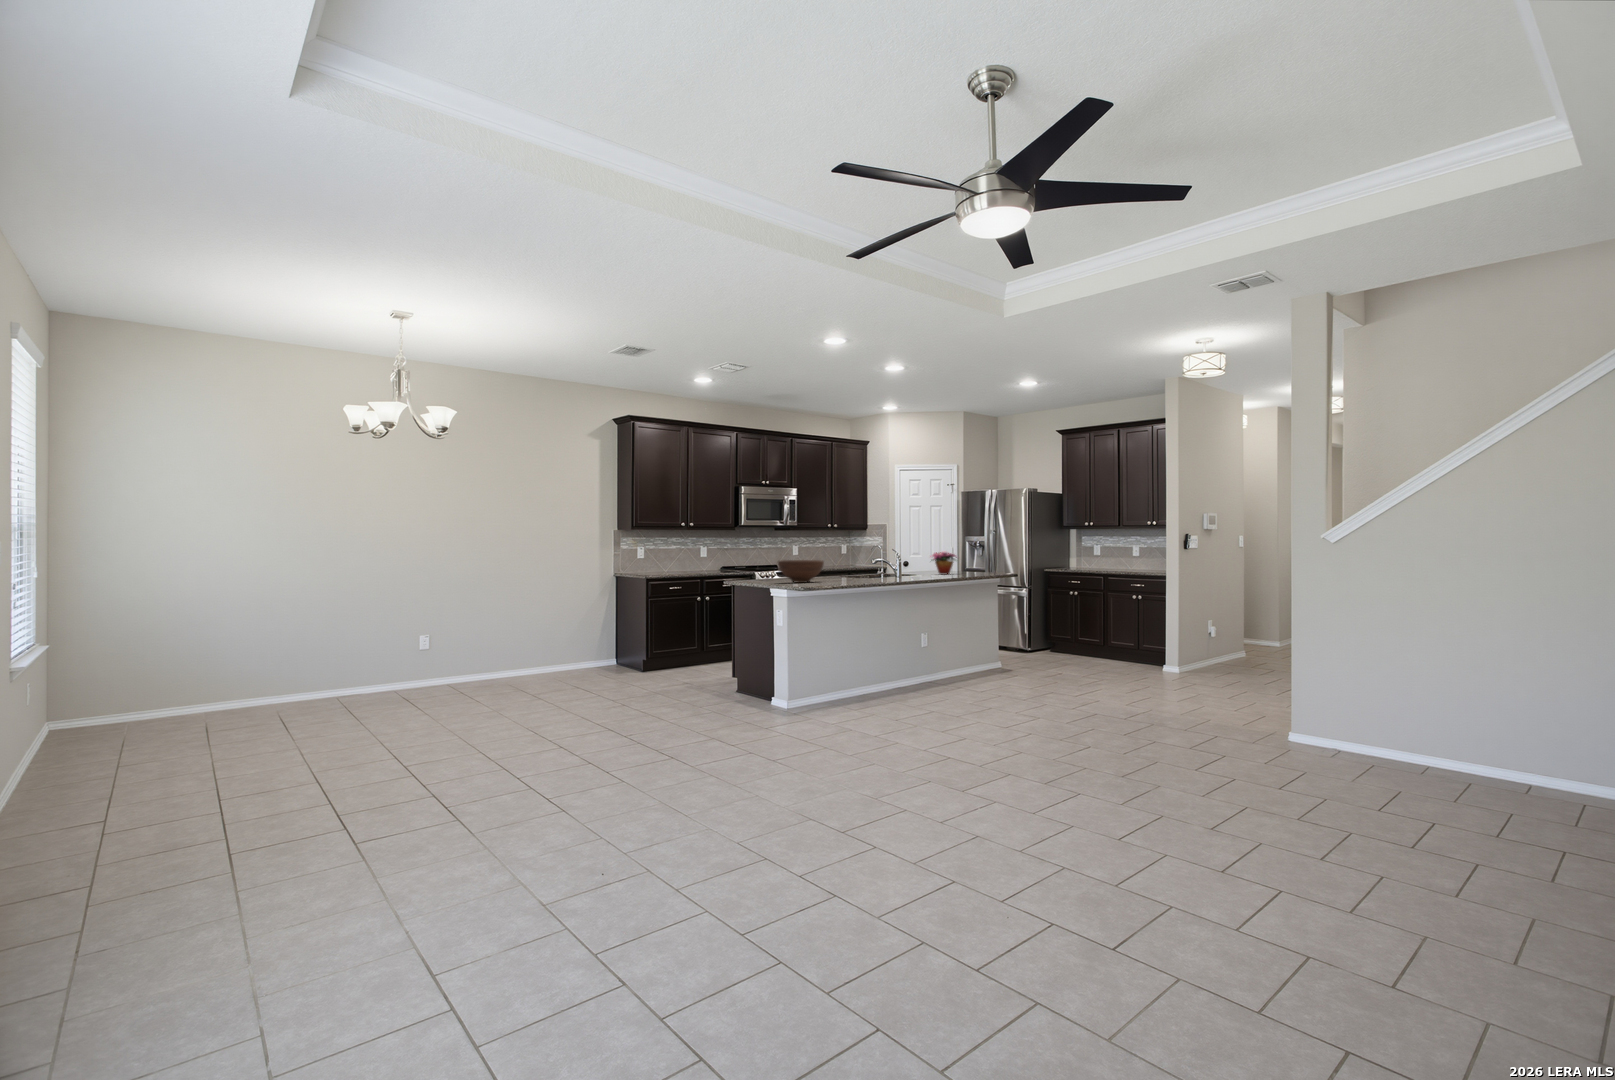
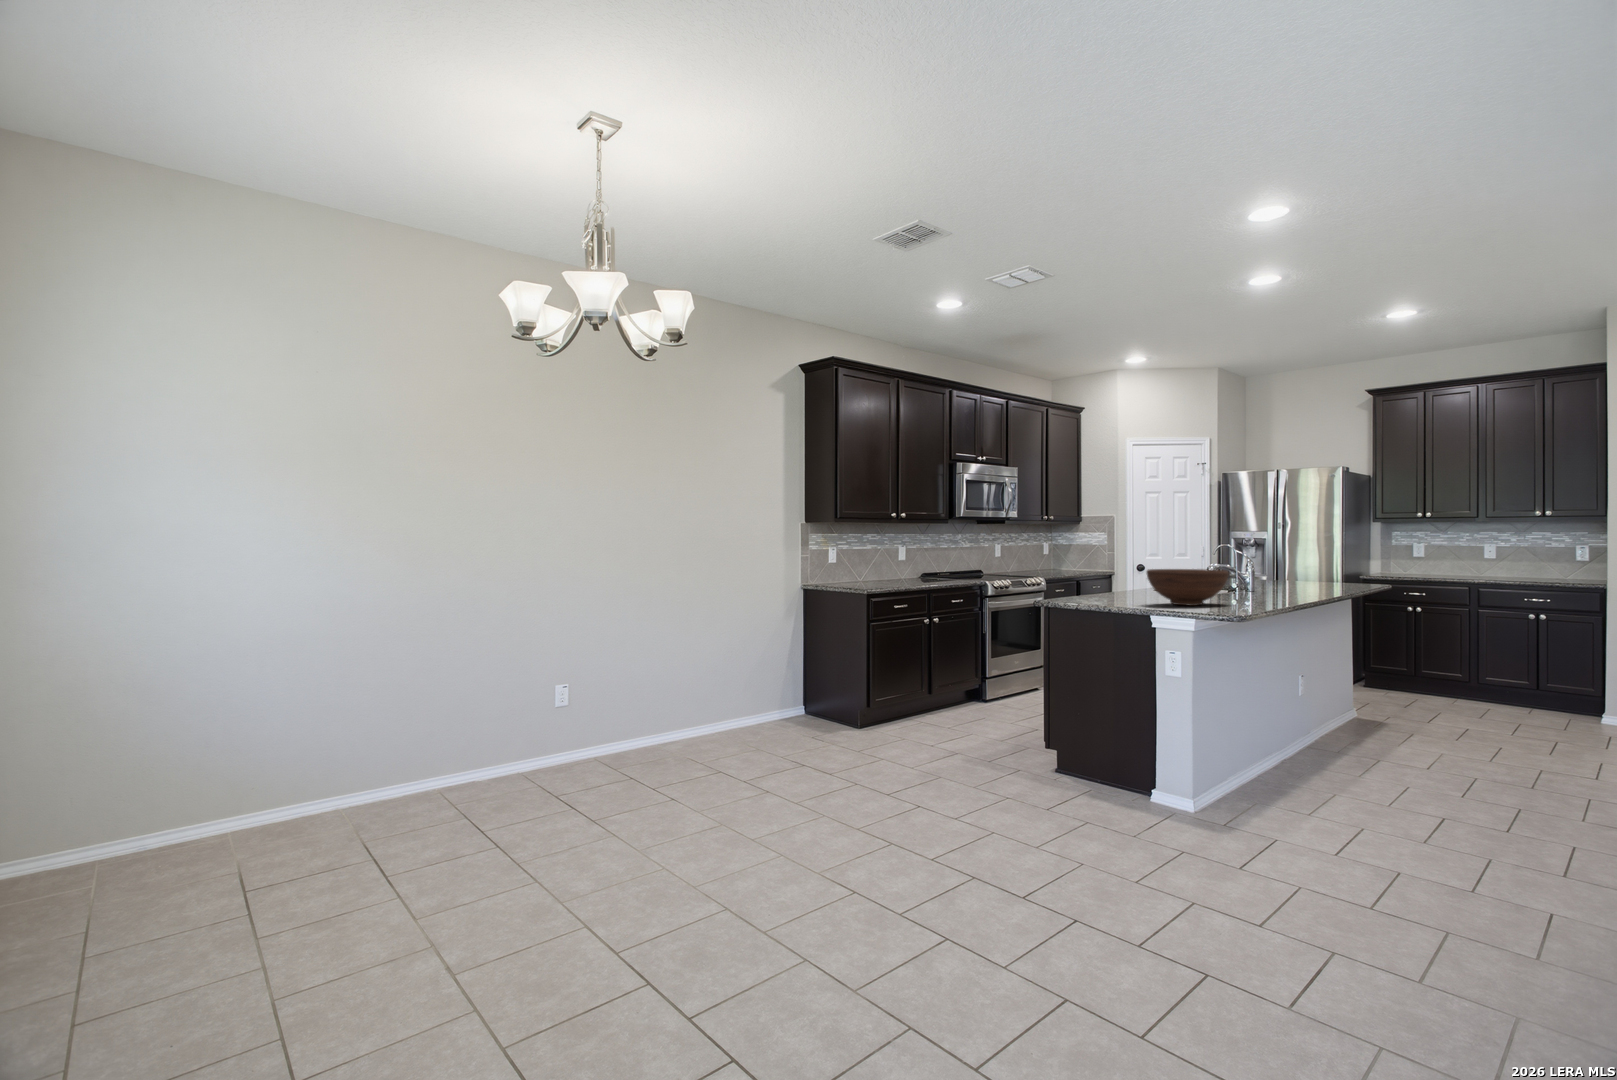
flower arrangement: present [930,552,957,574] -> none [1278,553,1336,587]

